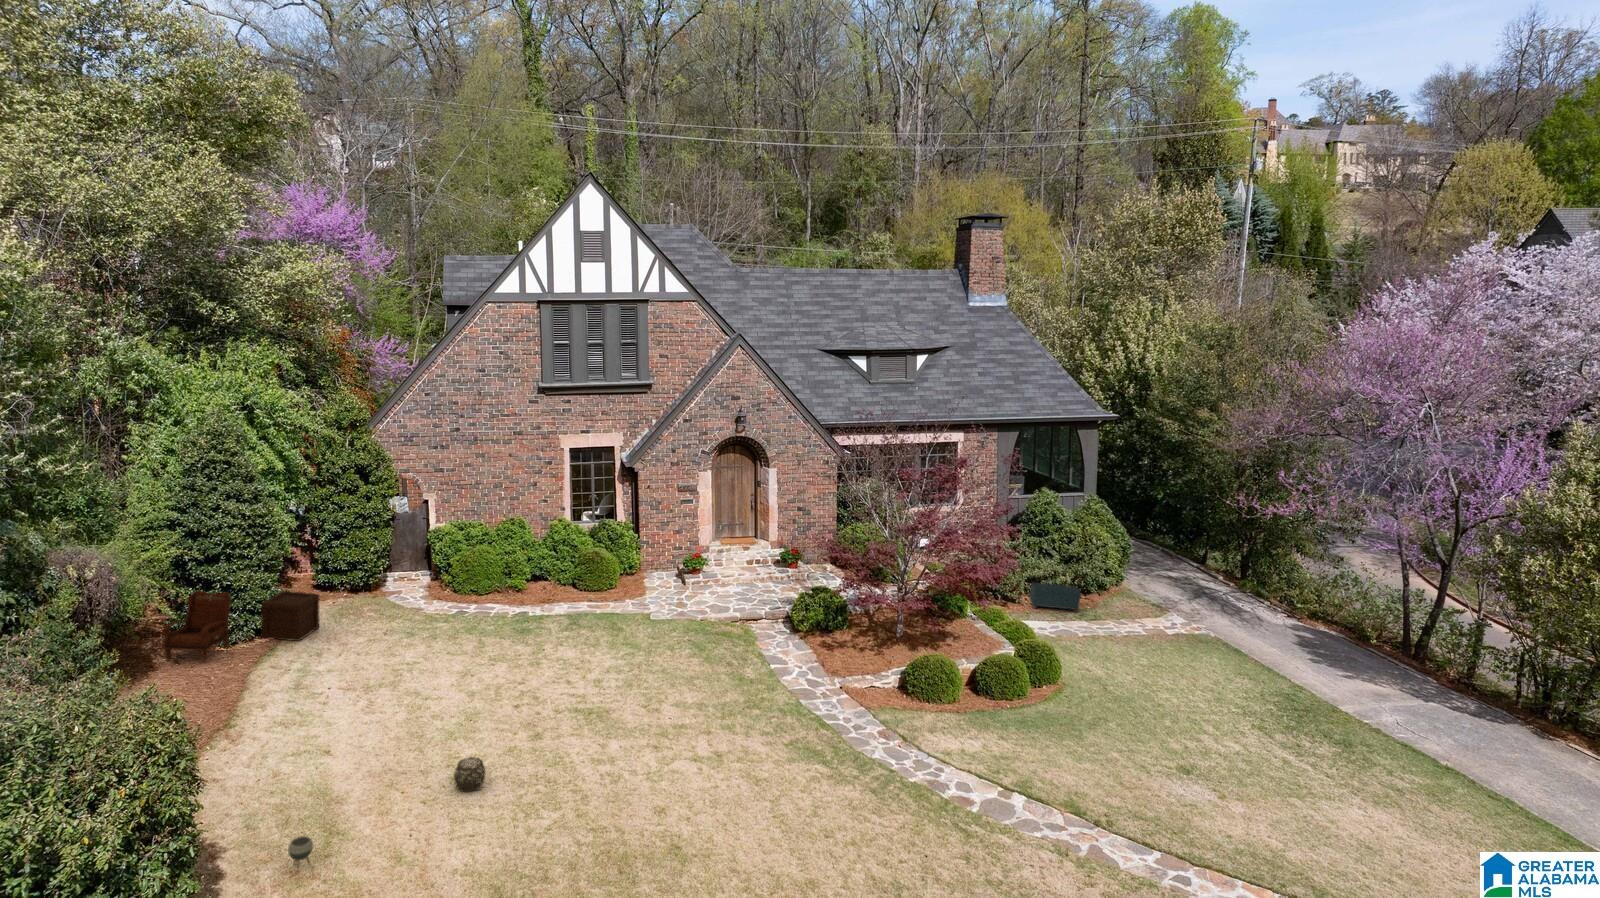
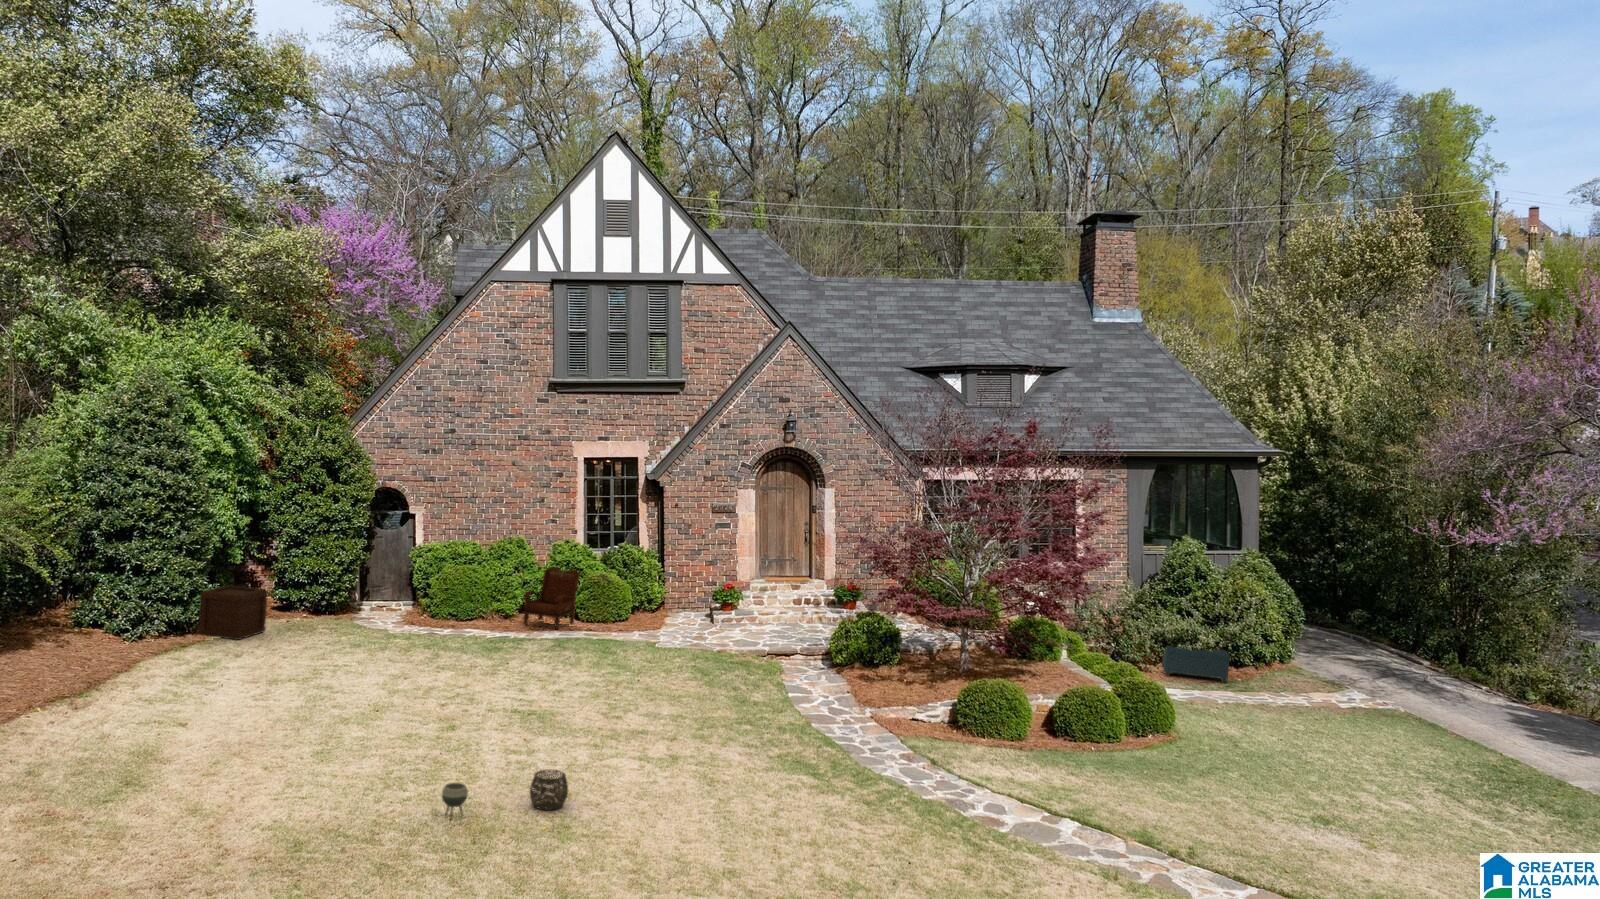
armchair: present [162,590,231,663] -> present [522,567,580,630]
woven basket: present [454,757,485,792] -> present [530,769,568,811]
planter: present [288,836,313,871] -> present [442,783,468,820]

